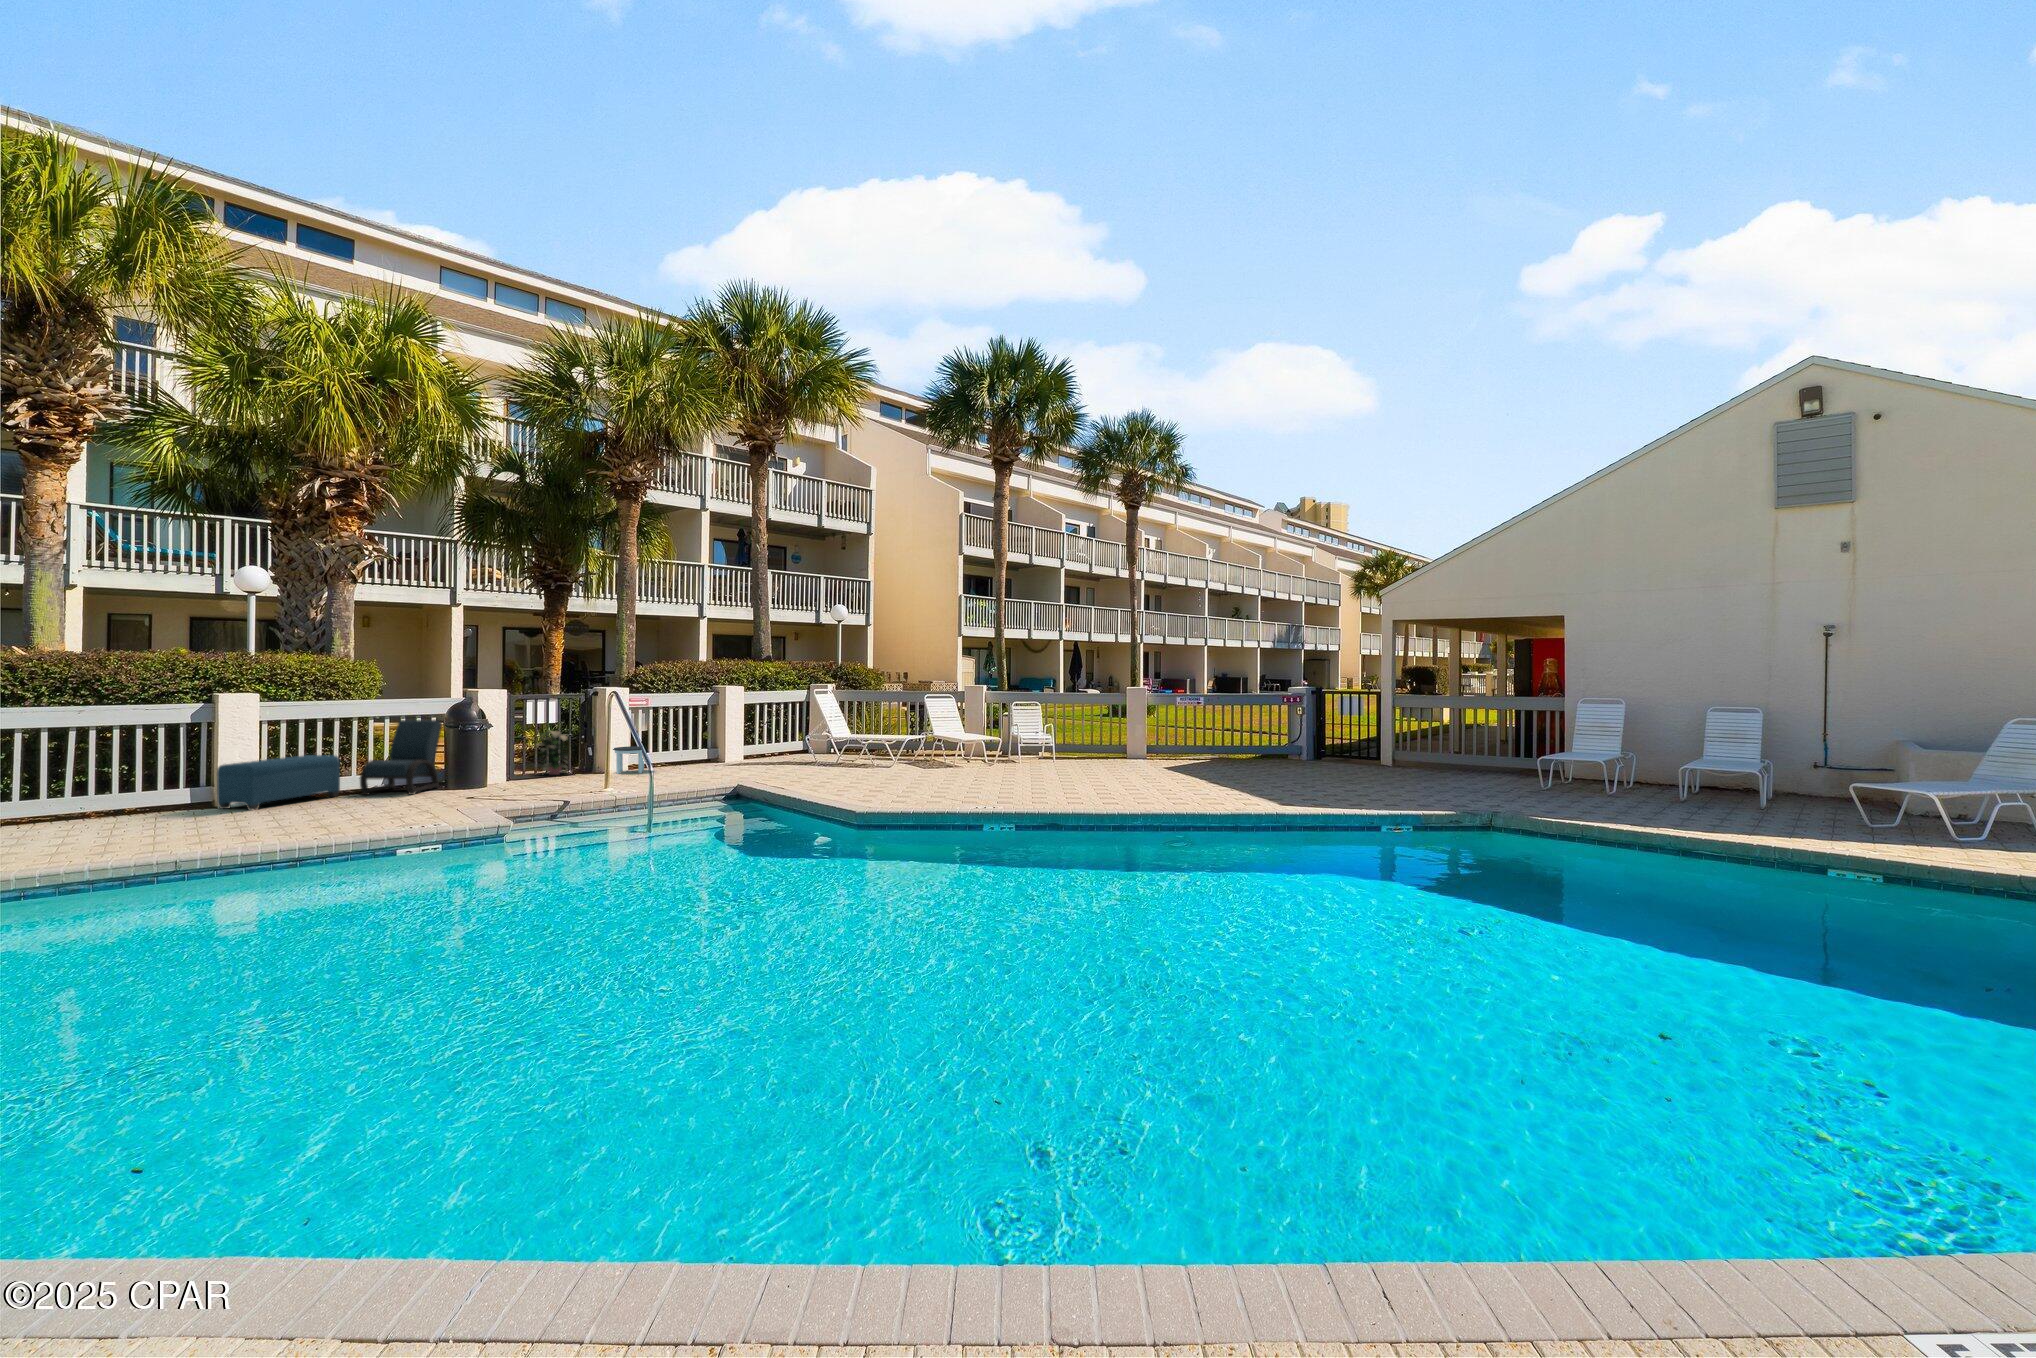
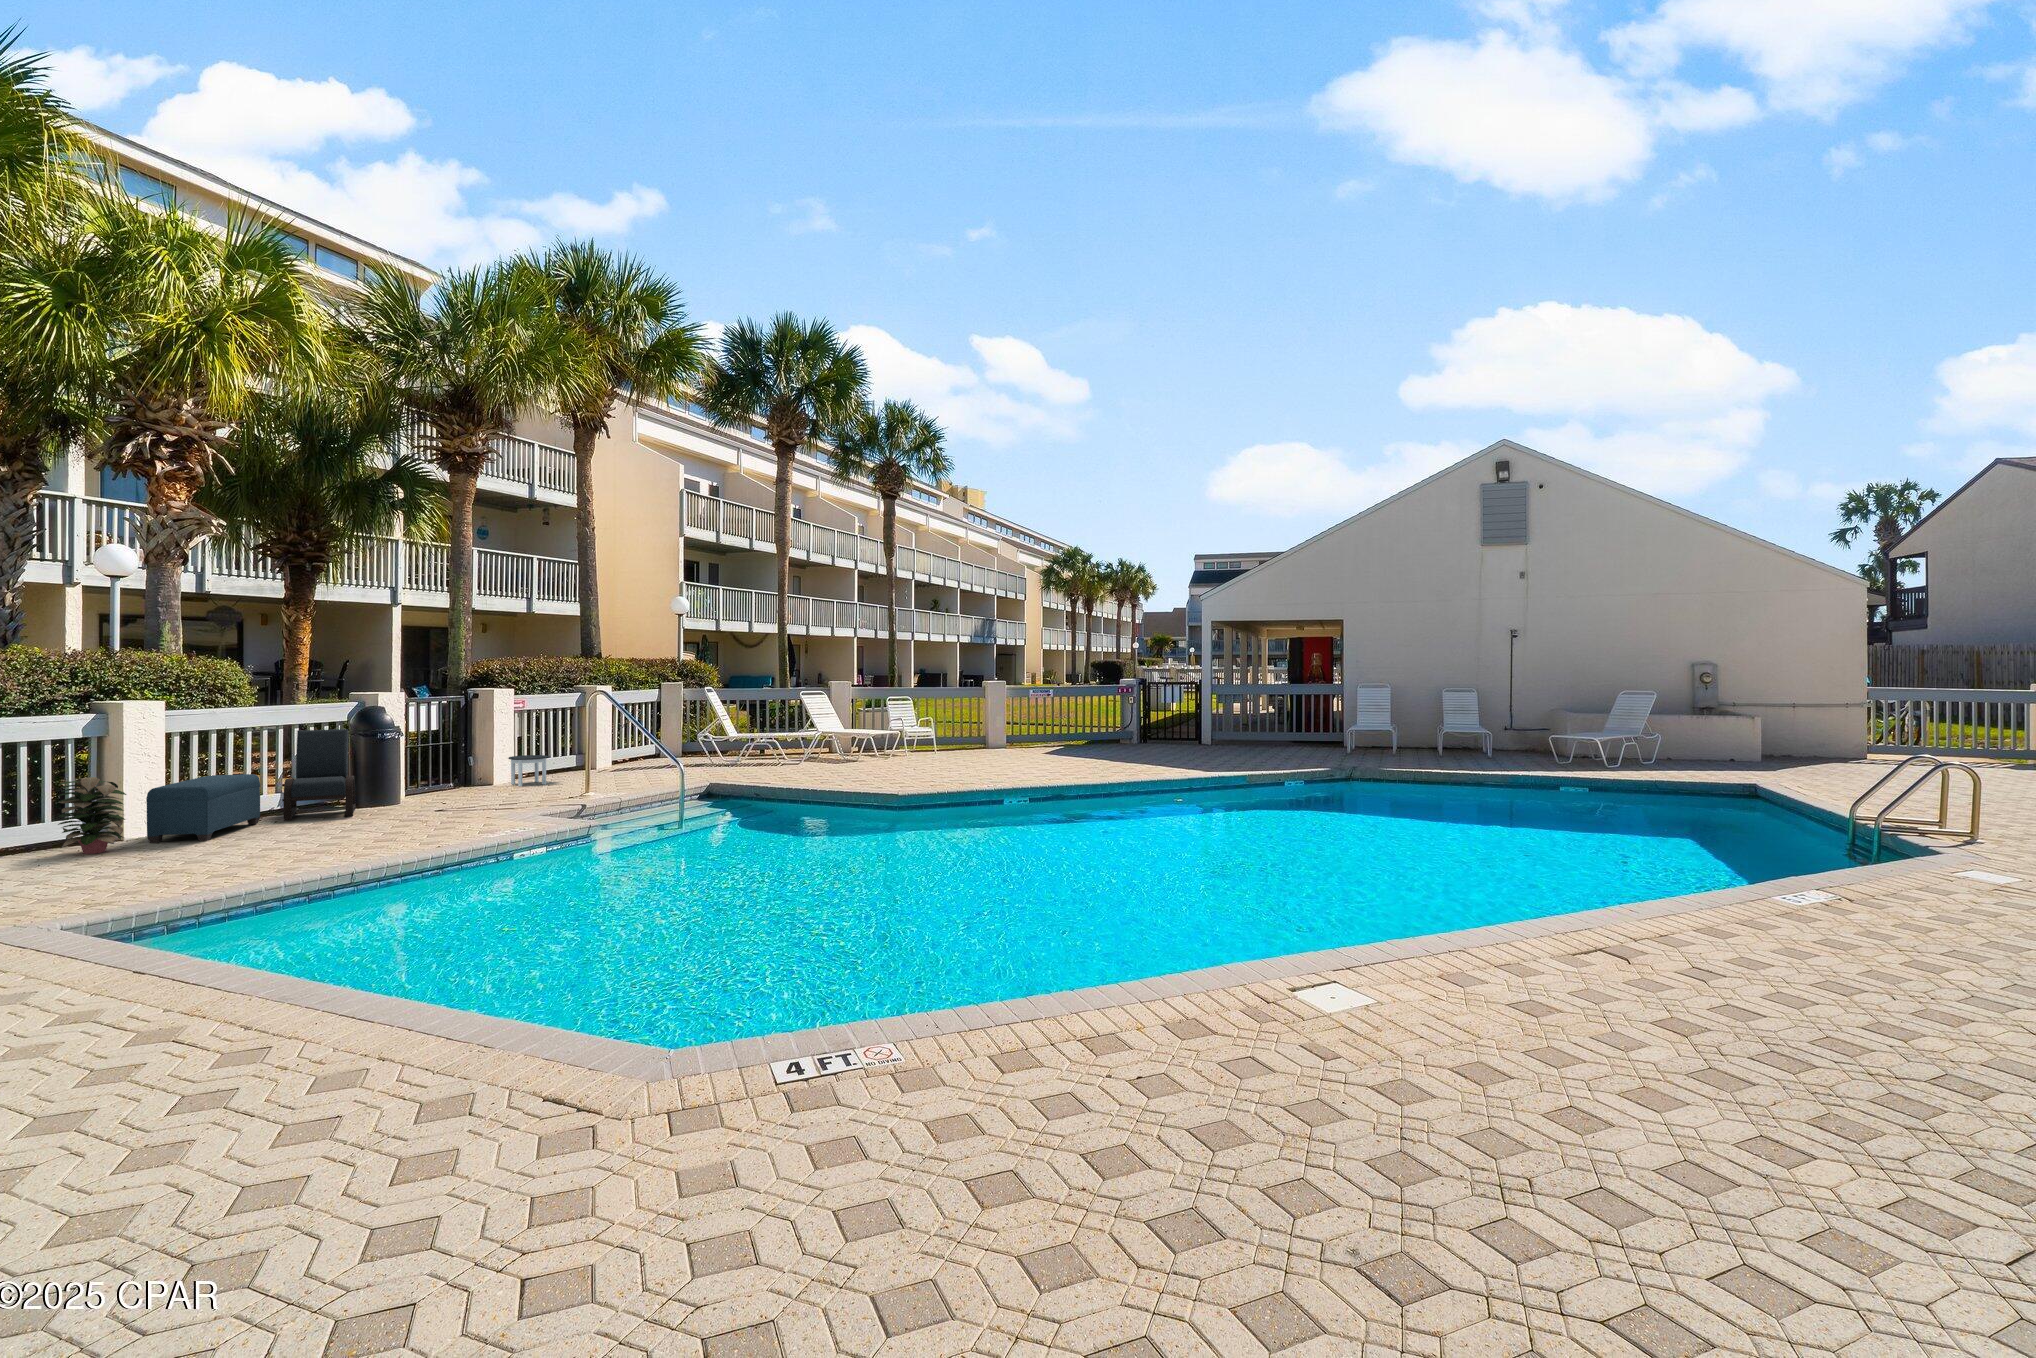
decorative plant: present [536,731,568,775] -> present [57,777,126,854]

